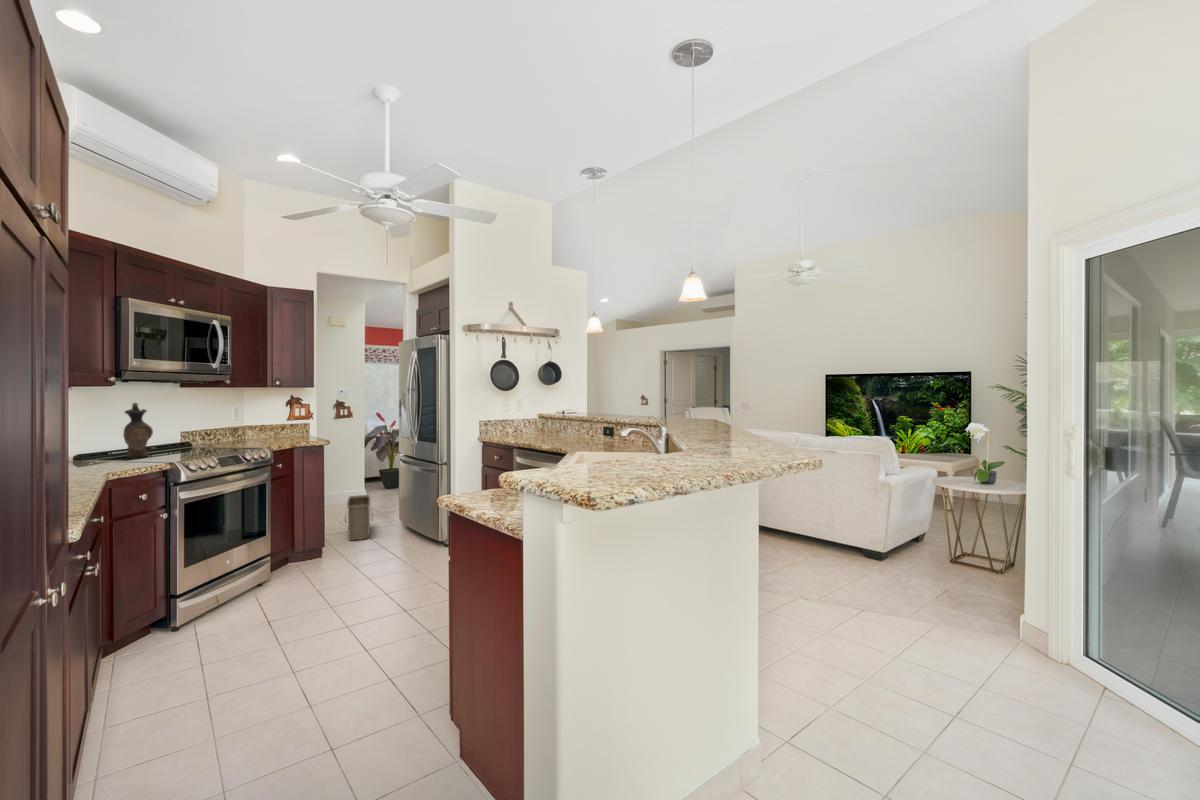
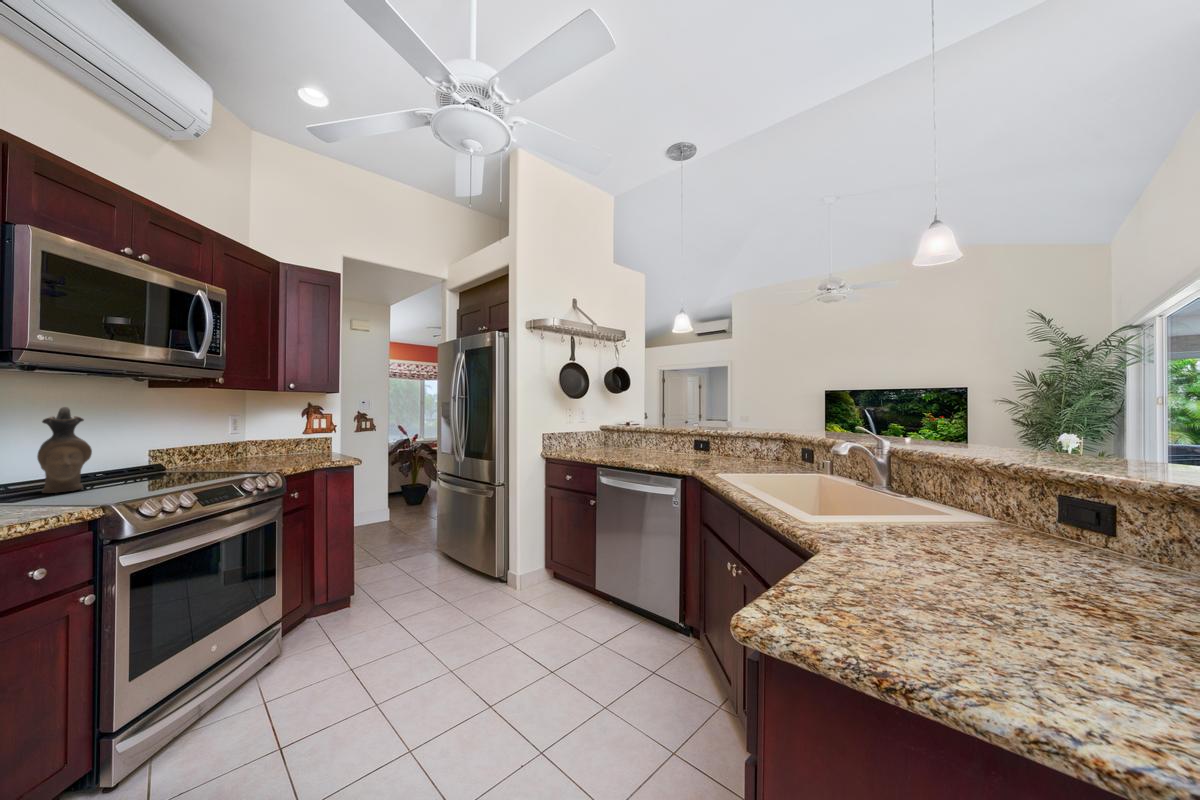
basket: present [347,495,370,540] -> none [373,520,407,580]

